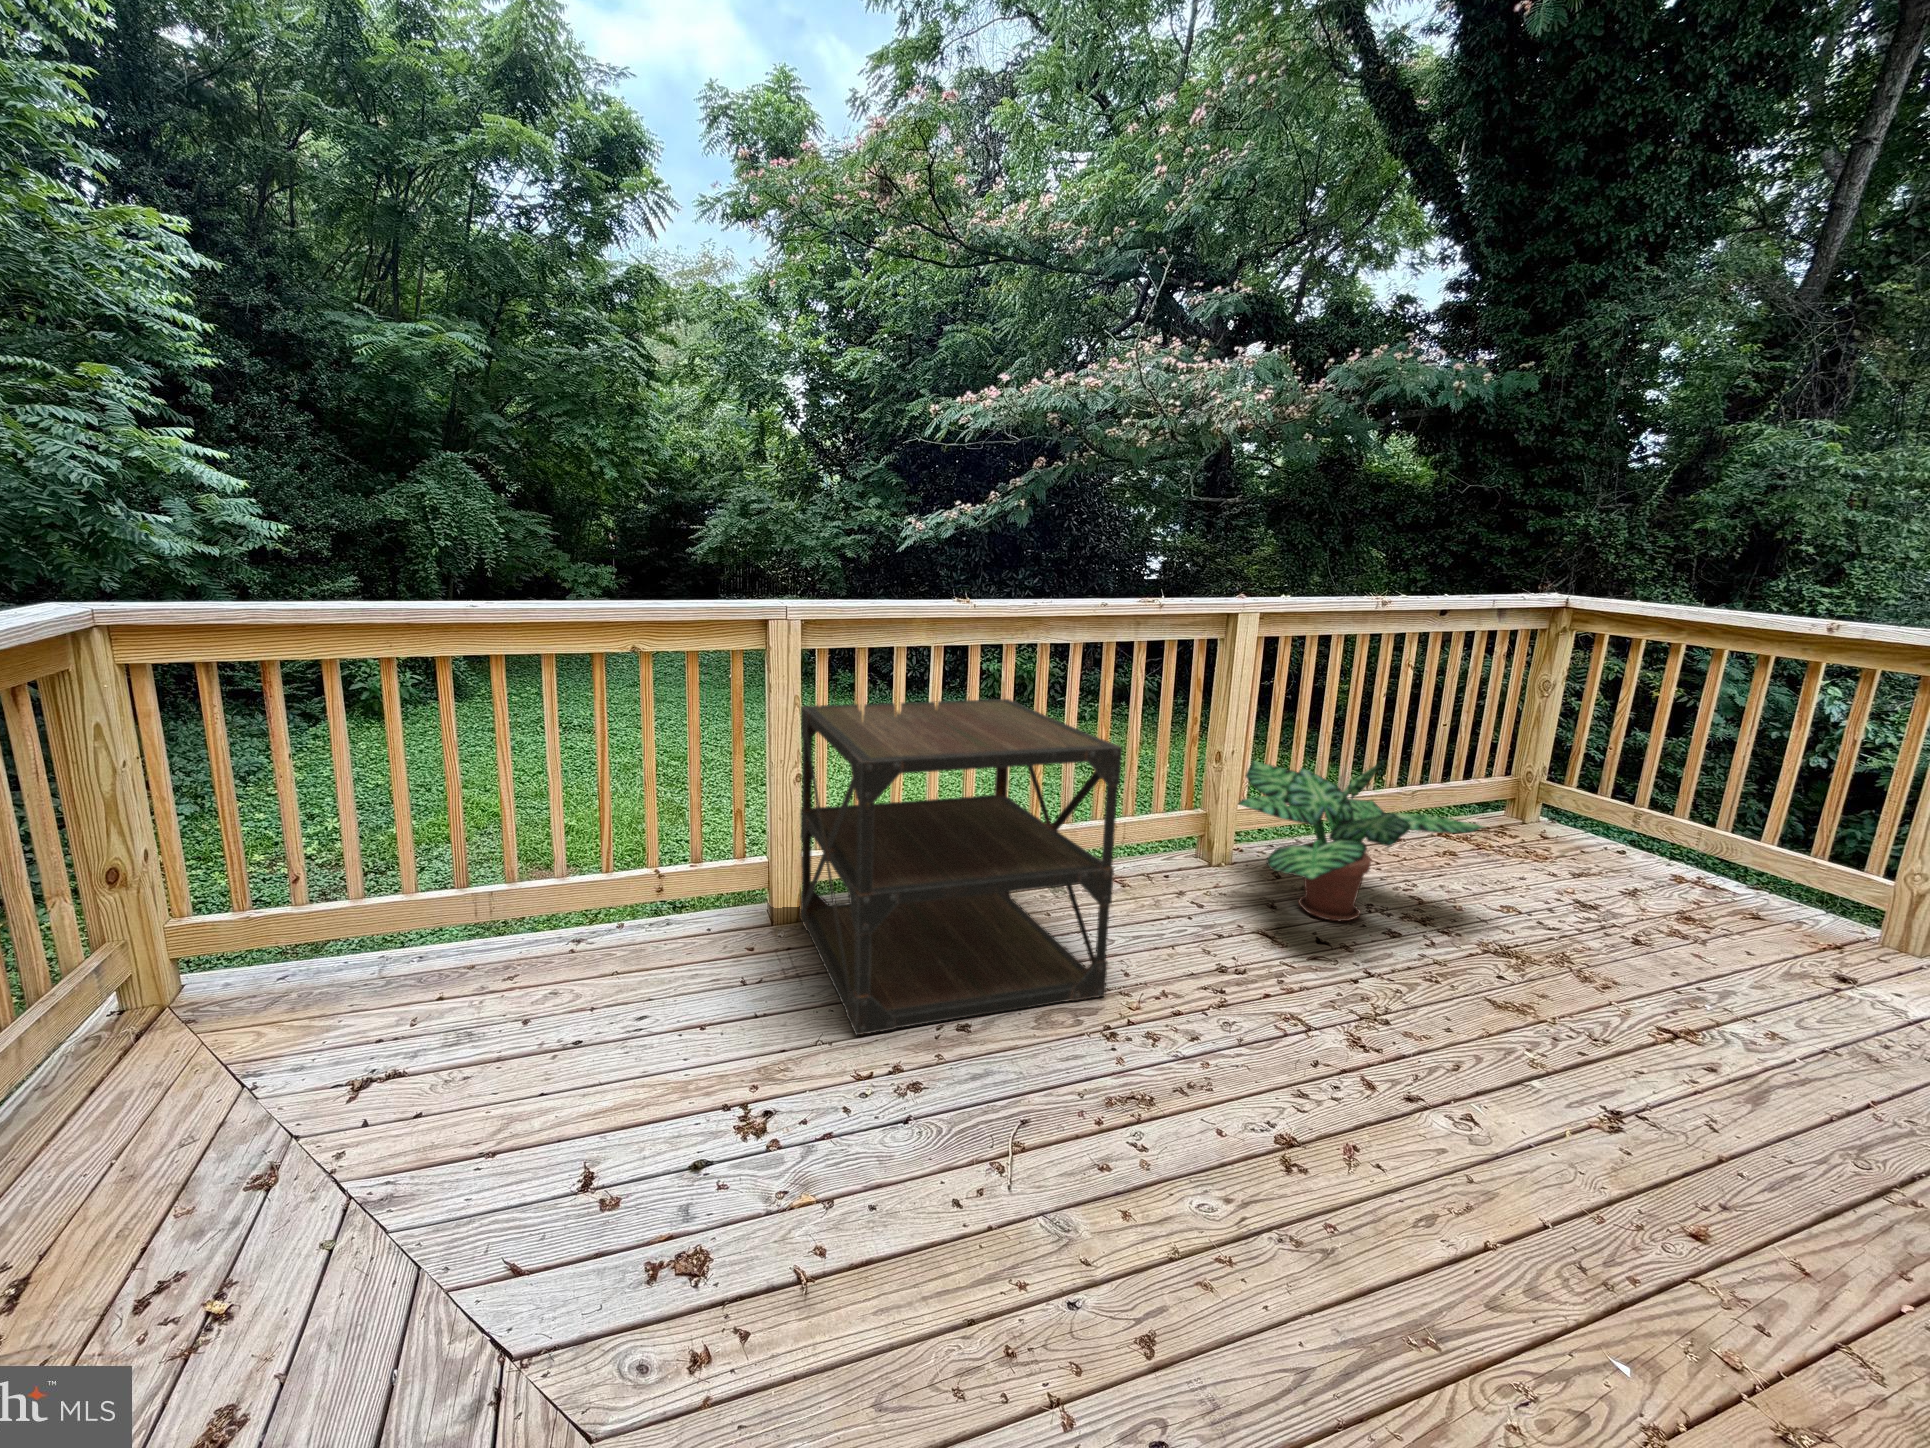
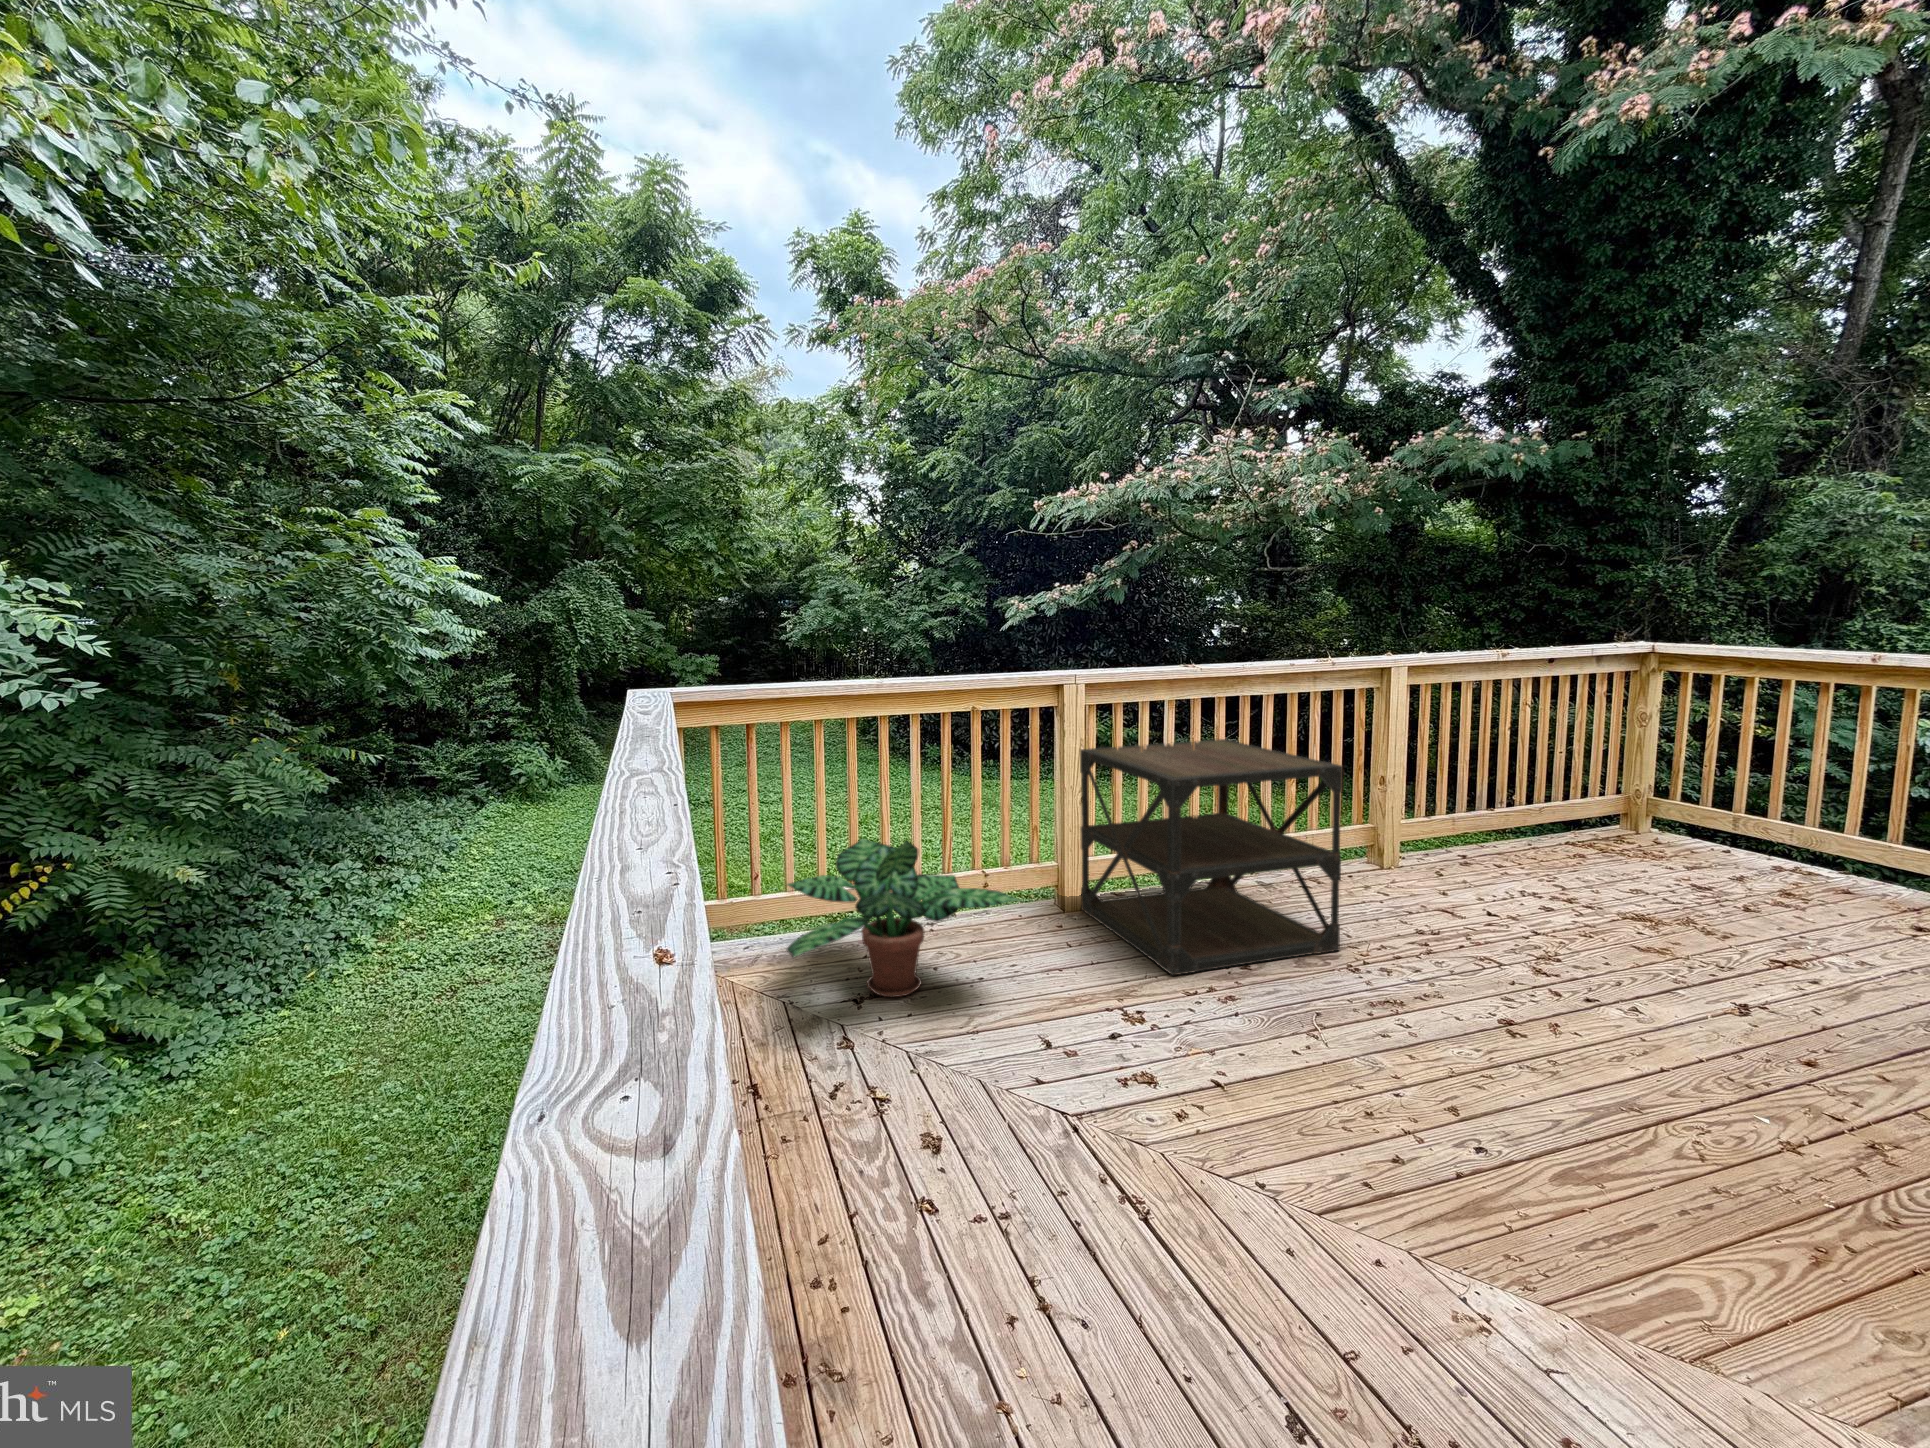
potted plant: present [1239,761,1485,921] -> present [787,839,1018,997]

